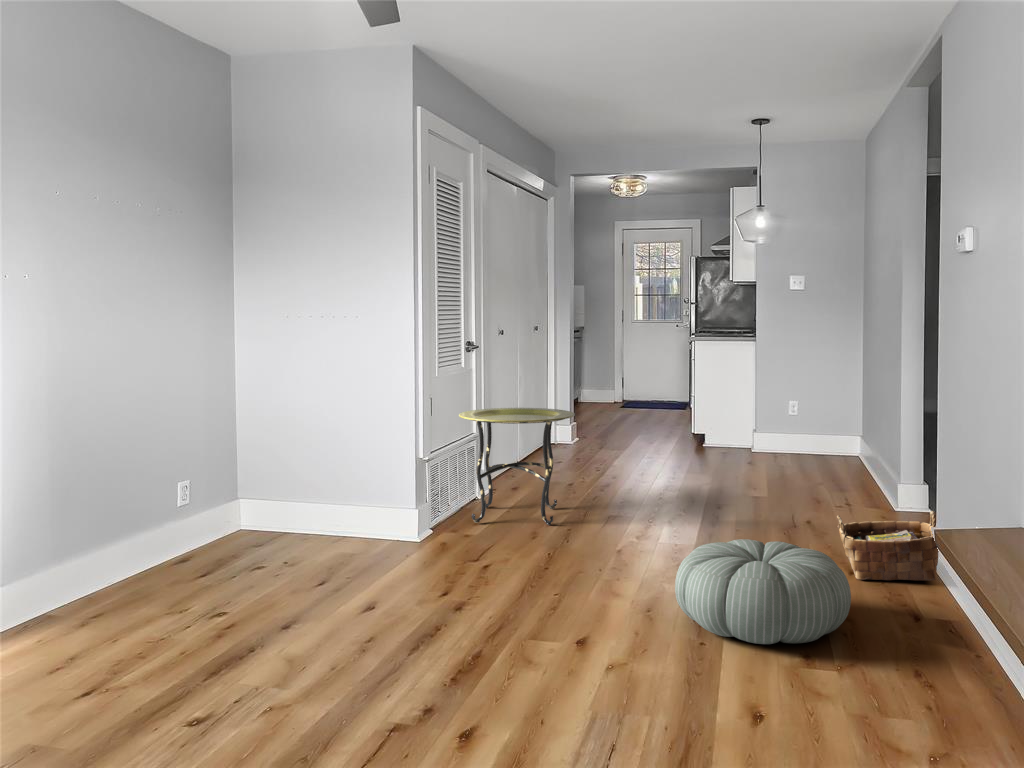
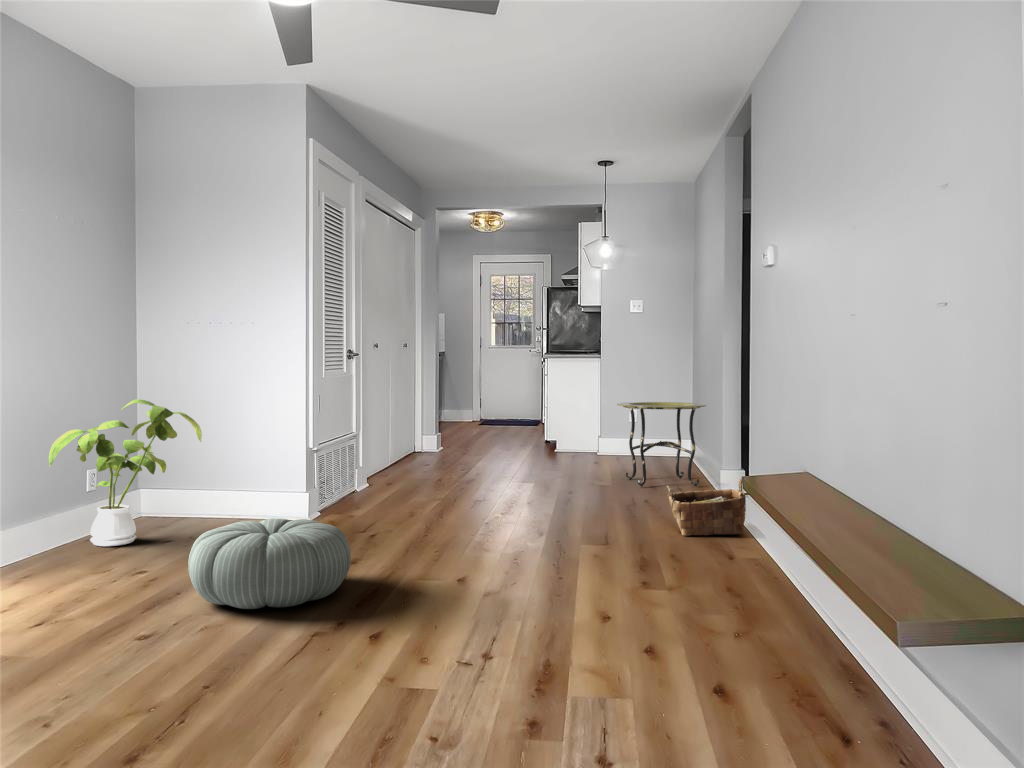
side table: present [459,408,575,525] -> present [617,402,706,487]
house plant: none [135,410,297,570] -> present [49,399,202,546]
pouf: present [675,539,851,644] -> present [188,518,351,609]

